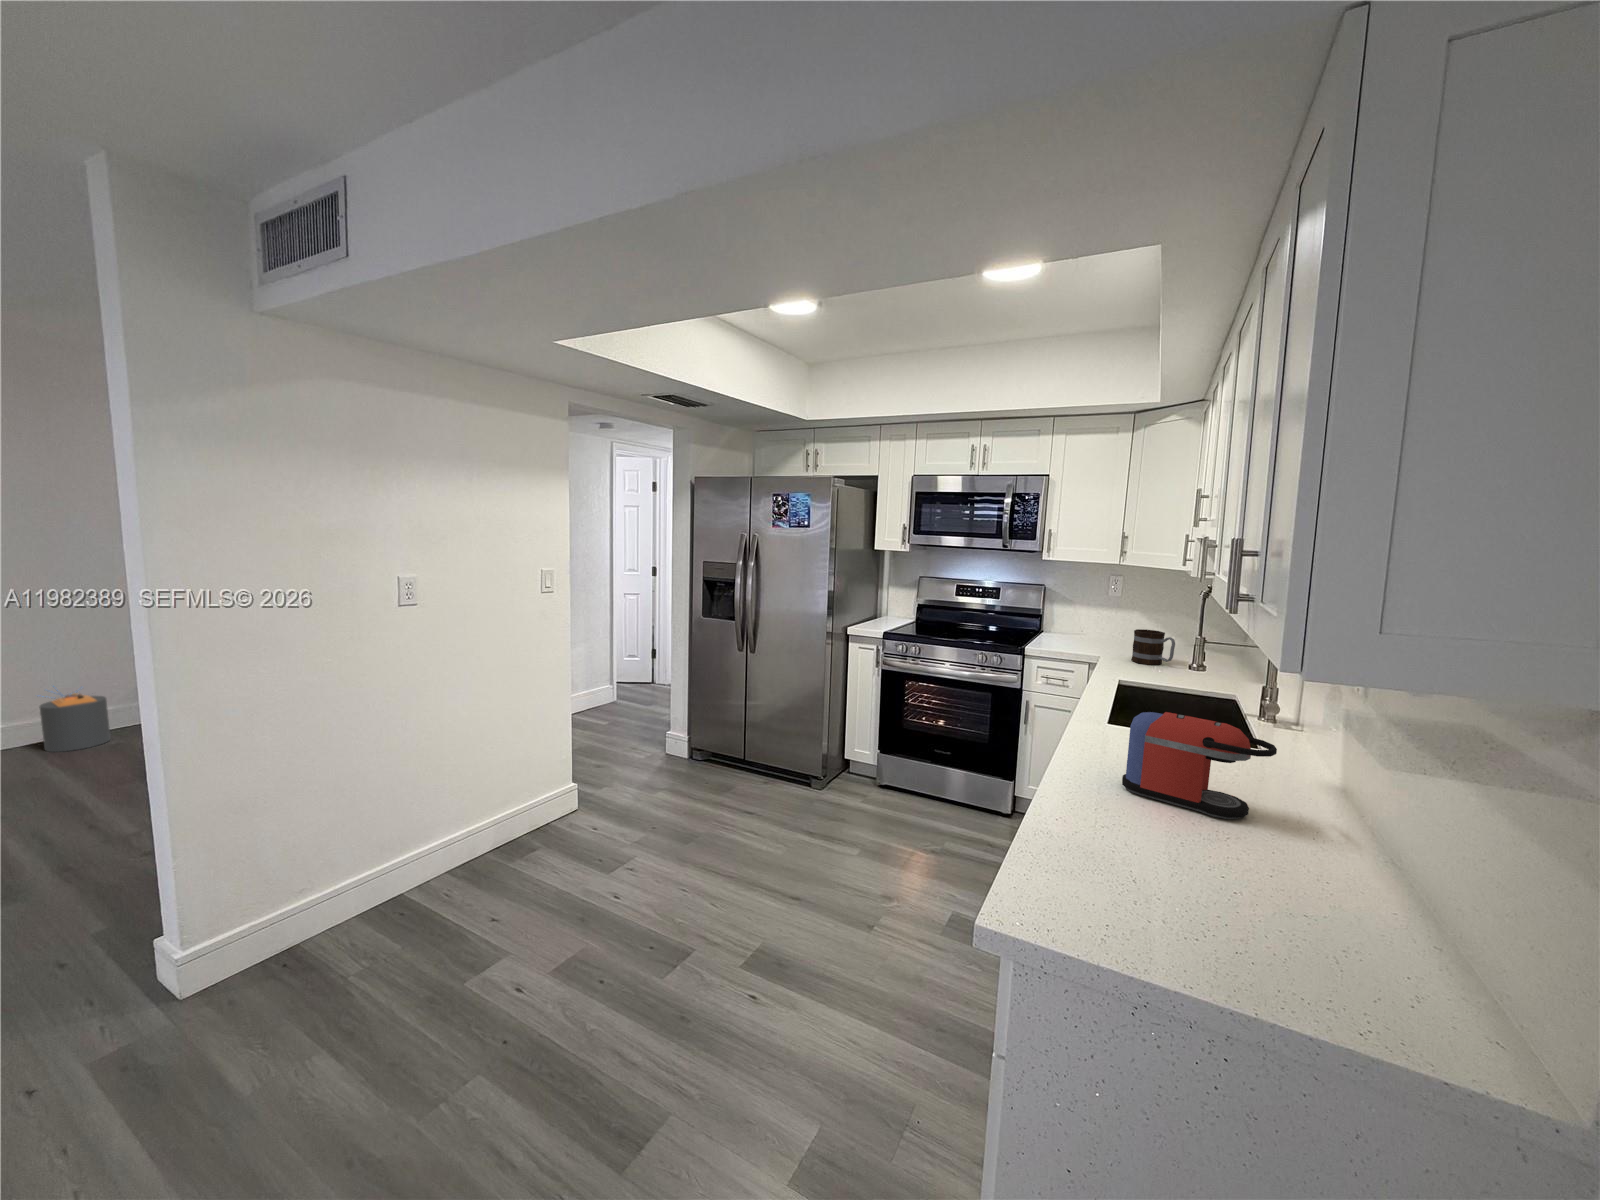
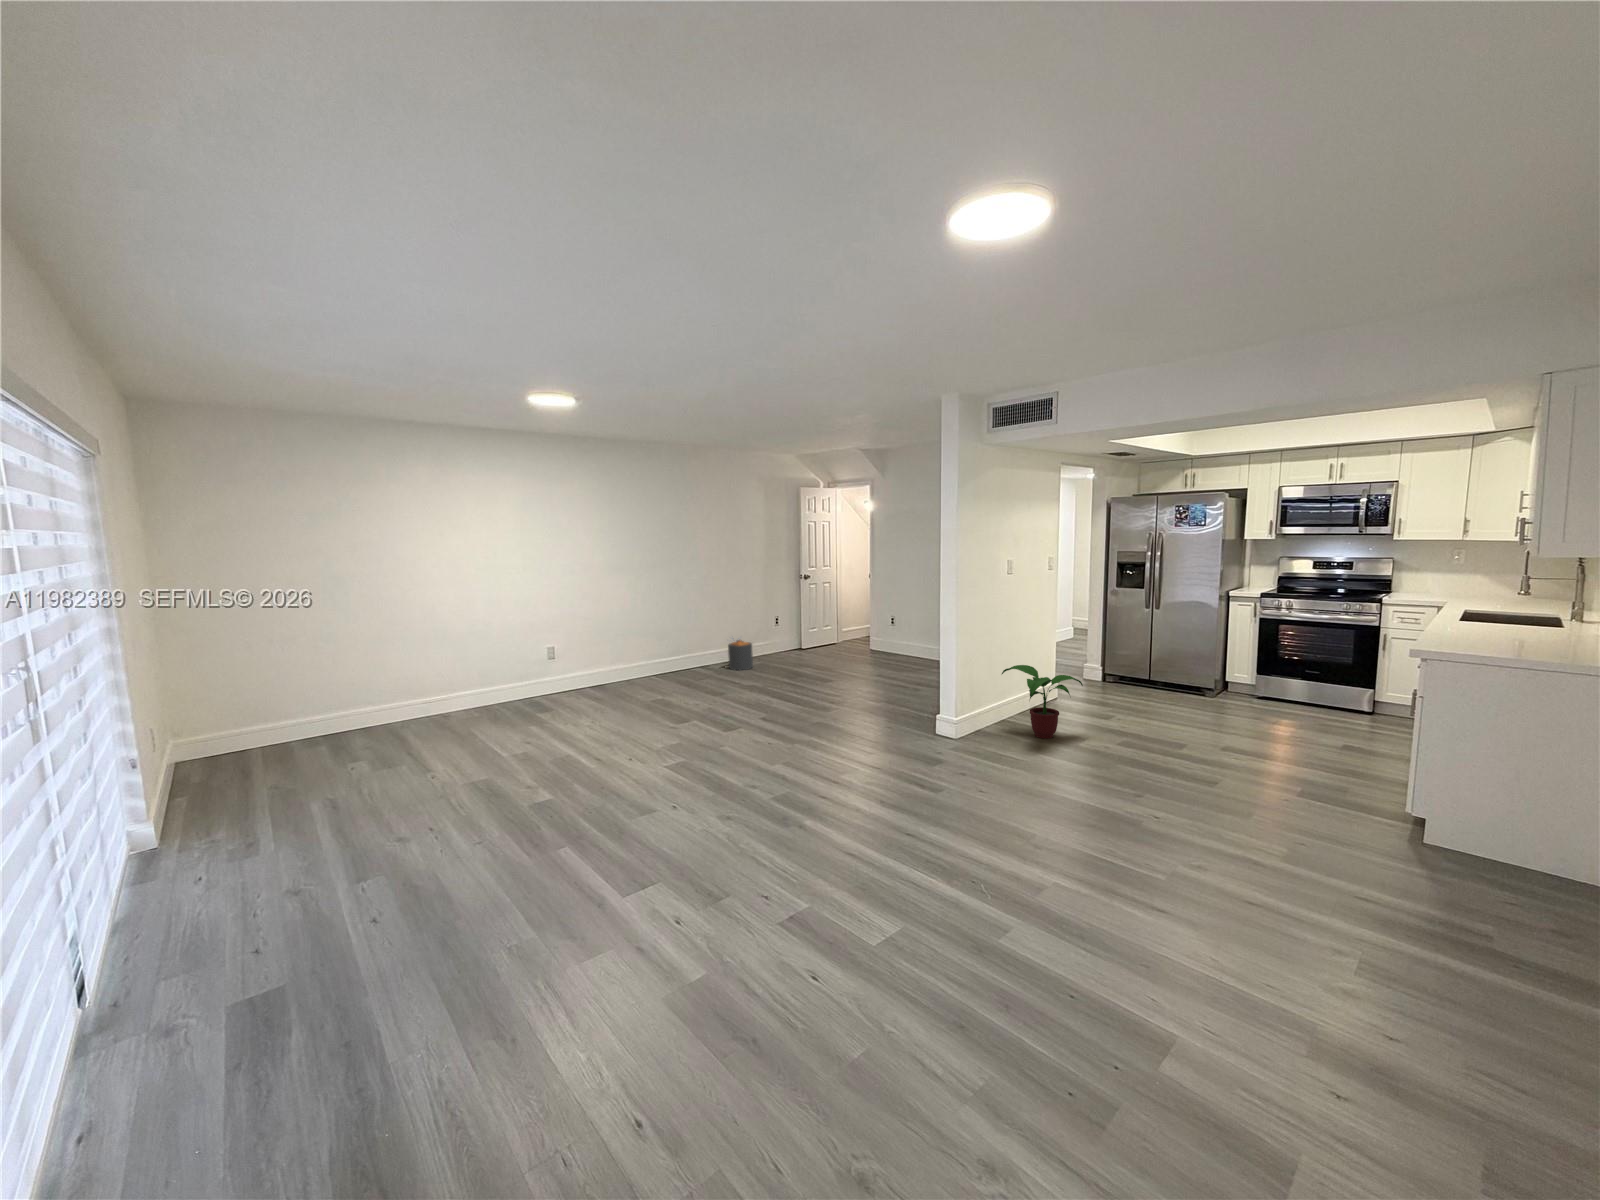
mug: present [1131,629,1175,665] -> none [1473,583,1510,605]
coffee maker: present [1122,712,1277,819] -> none [1466,603,1551,646]
potted plant: none [320,786,513,950] -> present [1002,665,1083,738]

